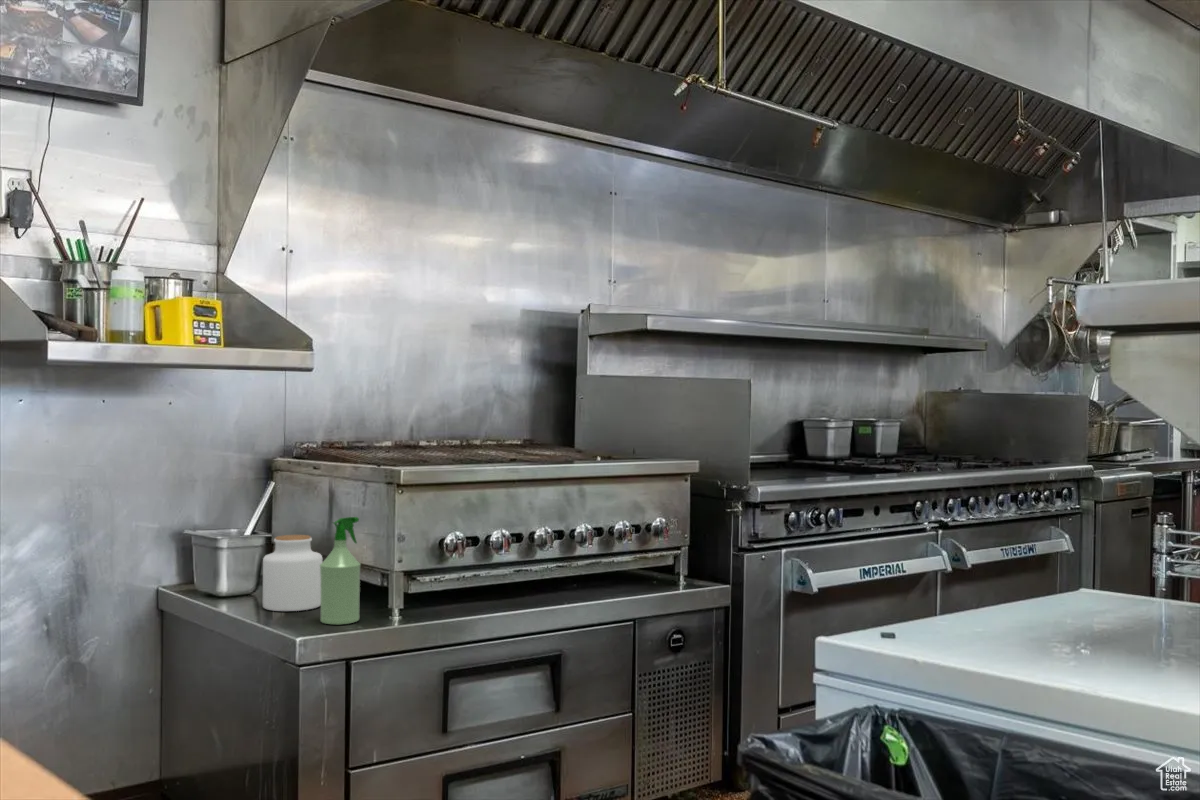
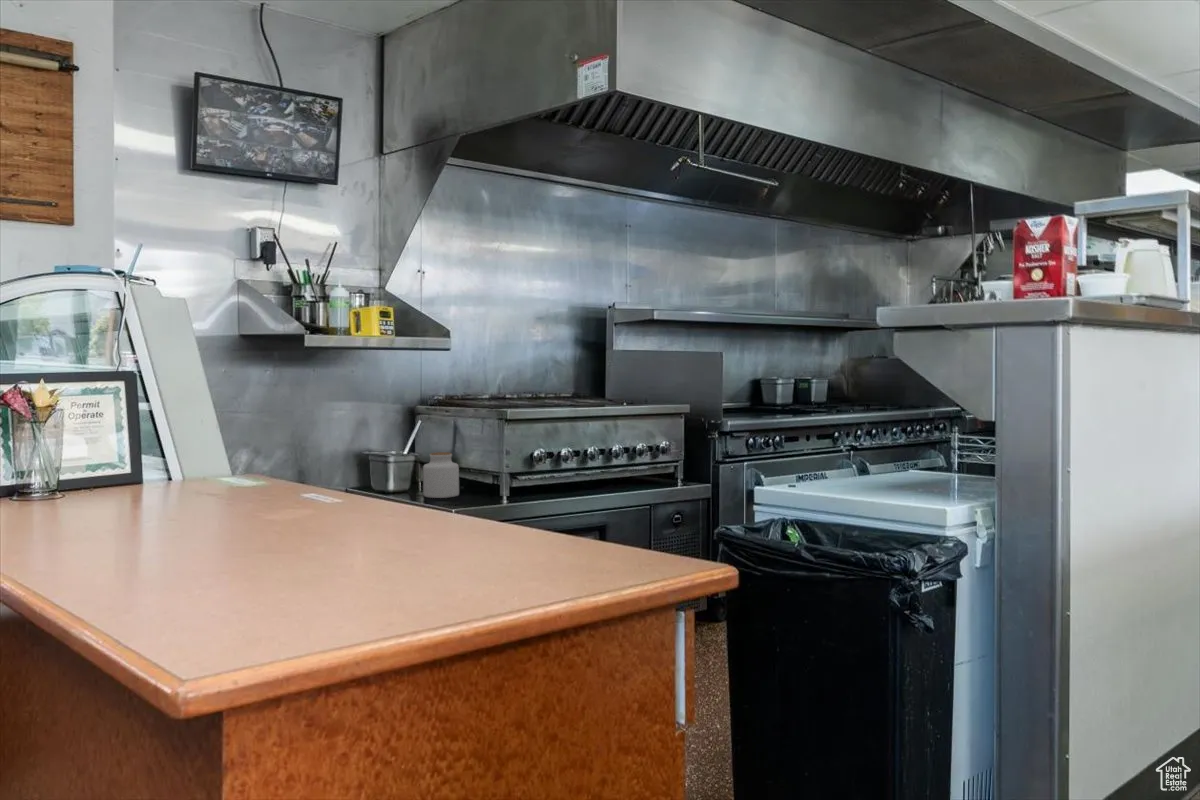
spray bottle: present [320,517,360,624] -> none [461,440,486,504]

